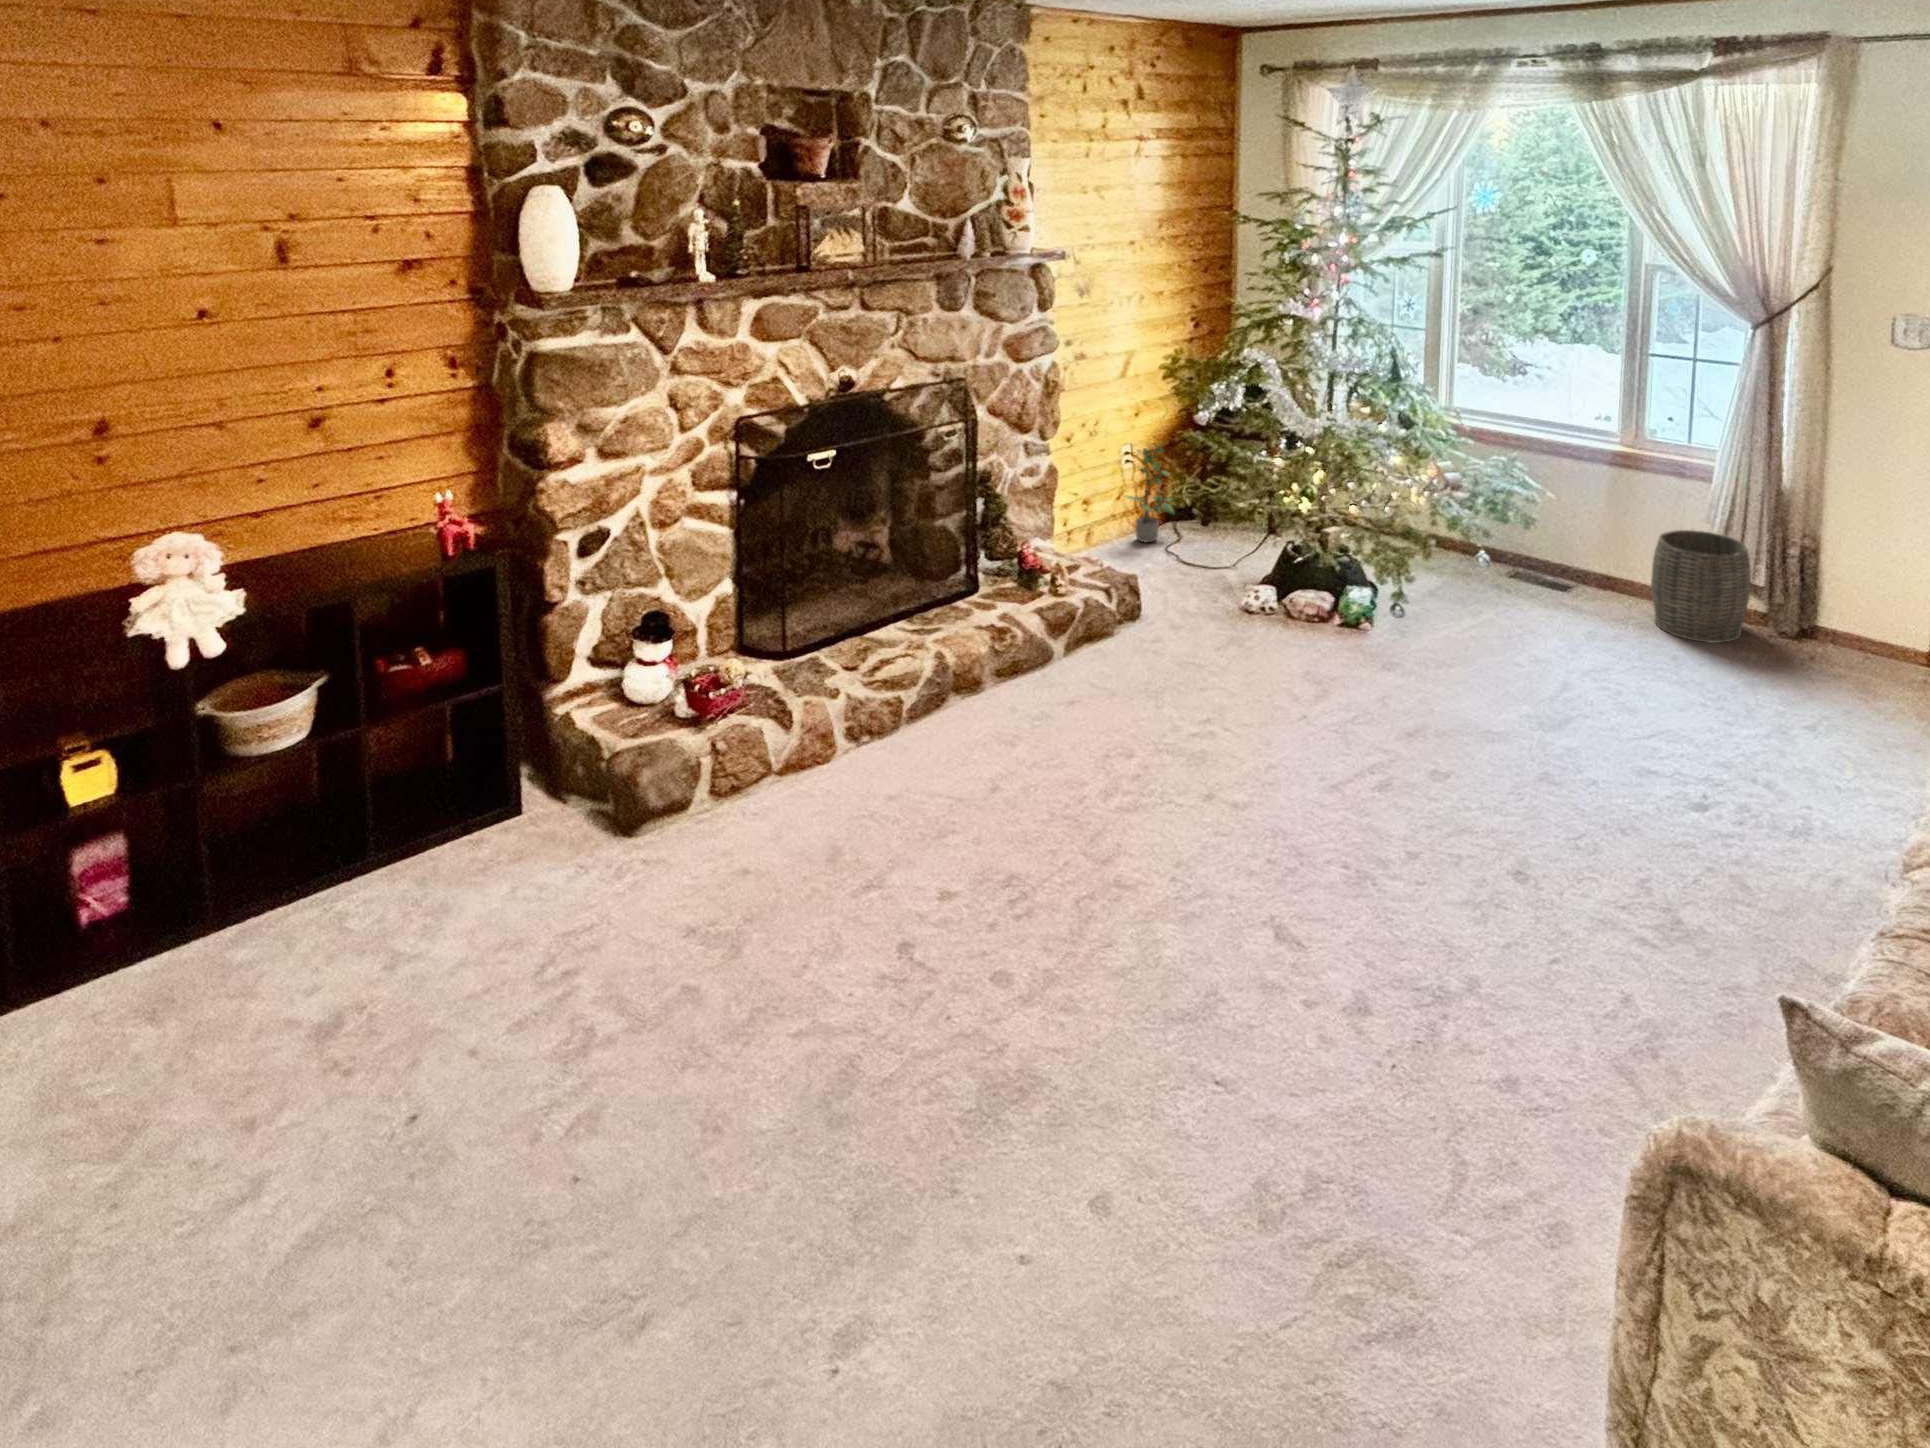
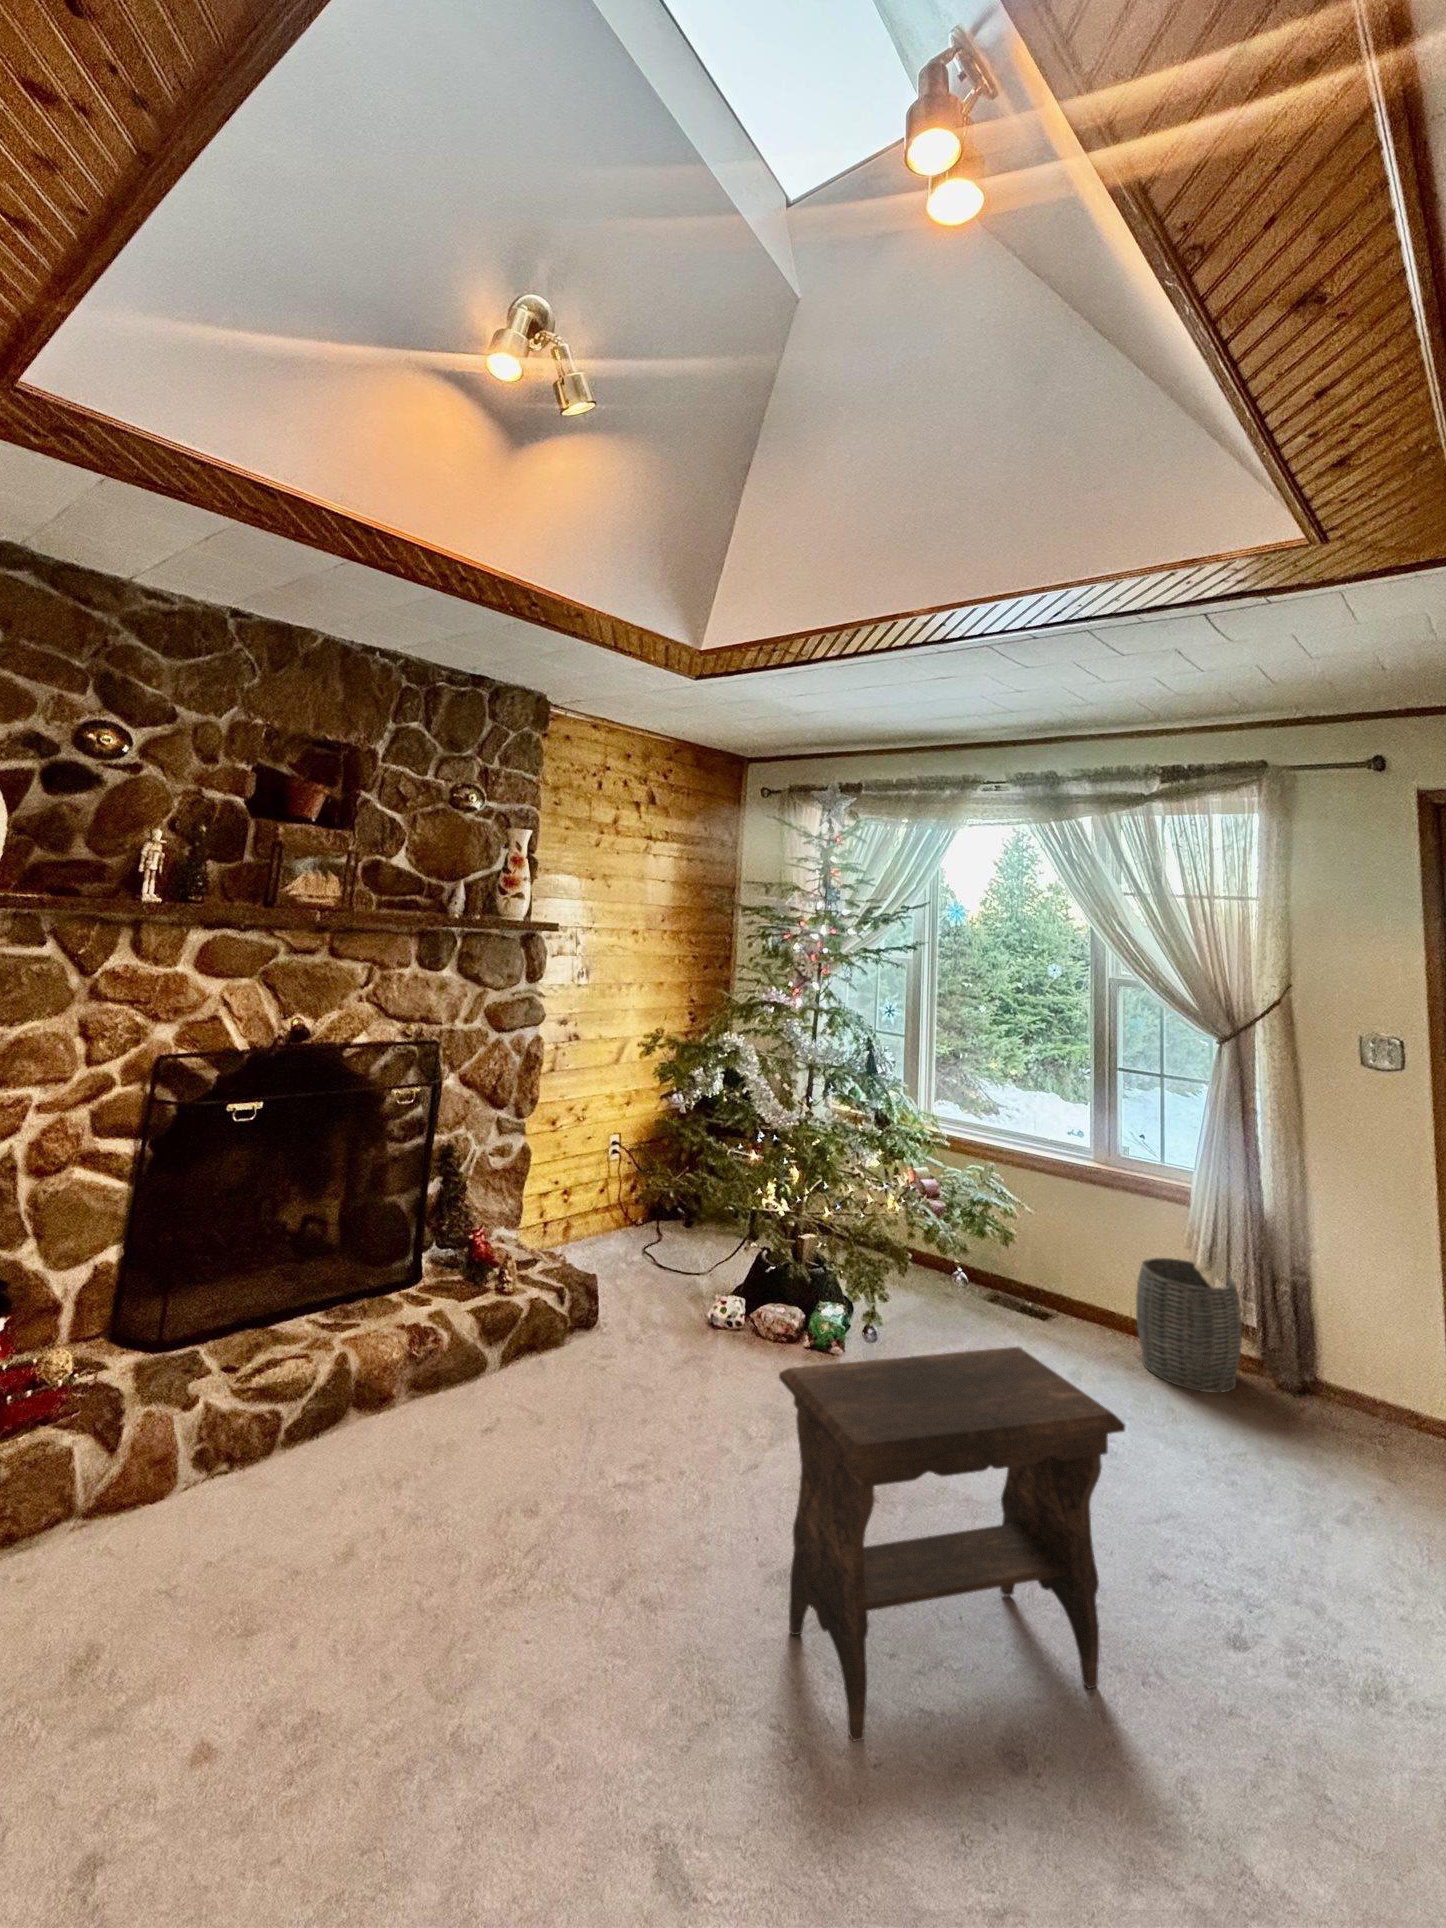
potted plant: present [1127,443,1174,542] -> none [606,1131,657,1241]
footstool: none [1335,615,1620,883] -> present [779,1347,1125,1742]

